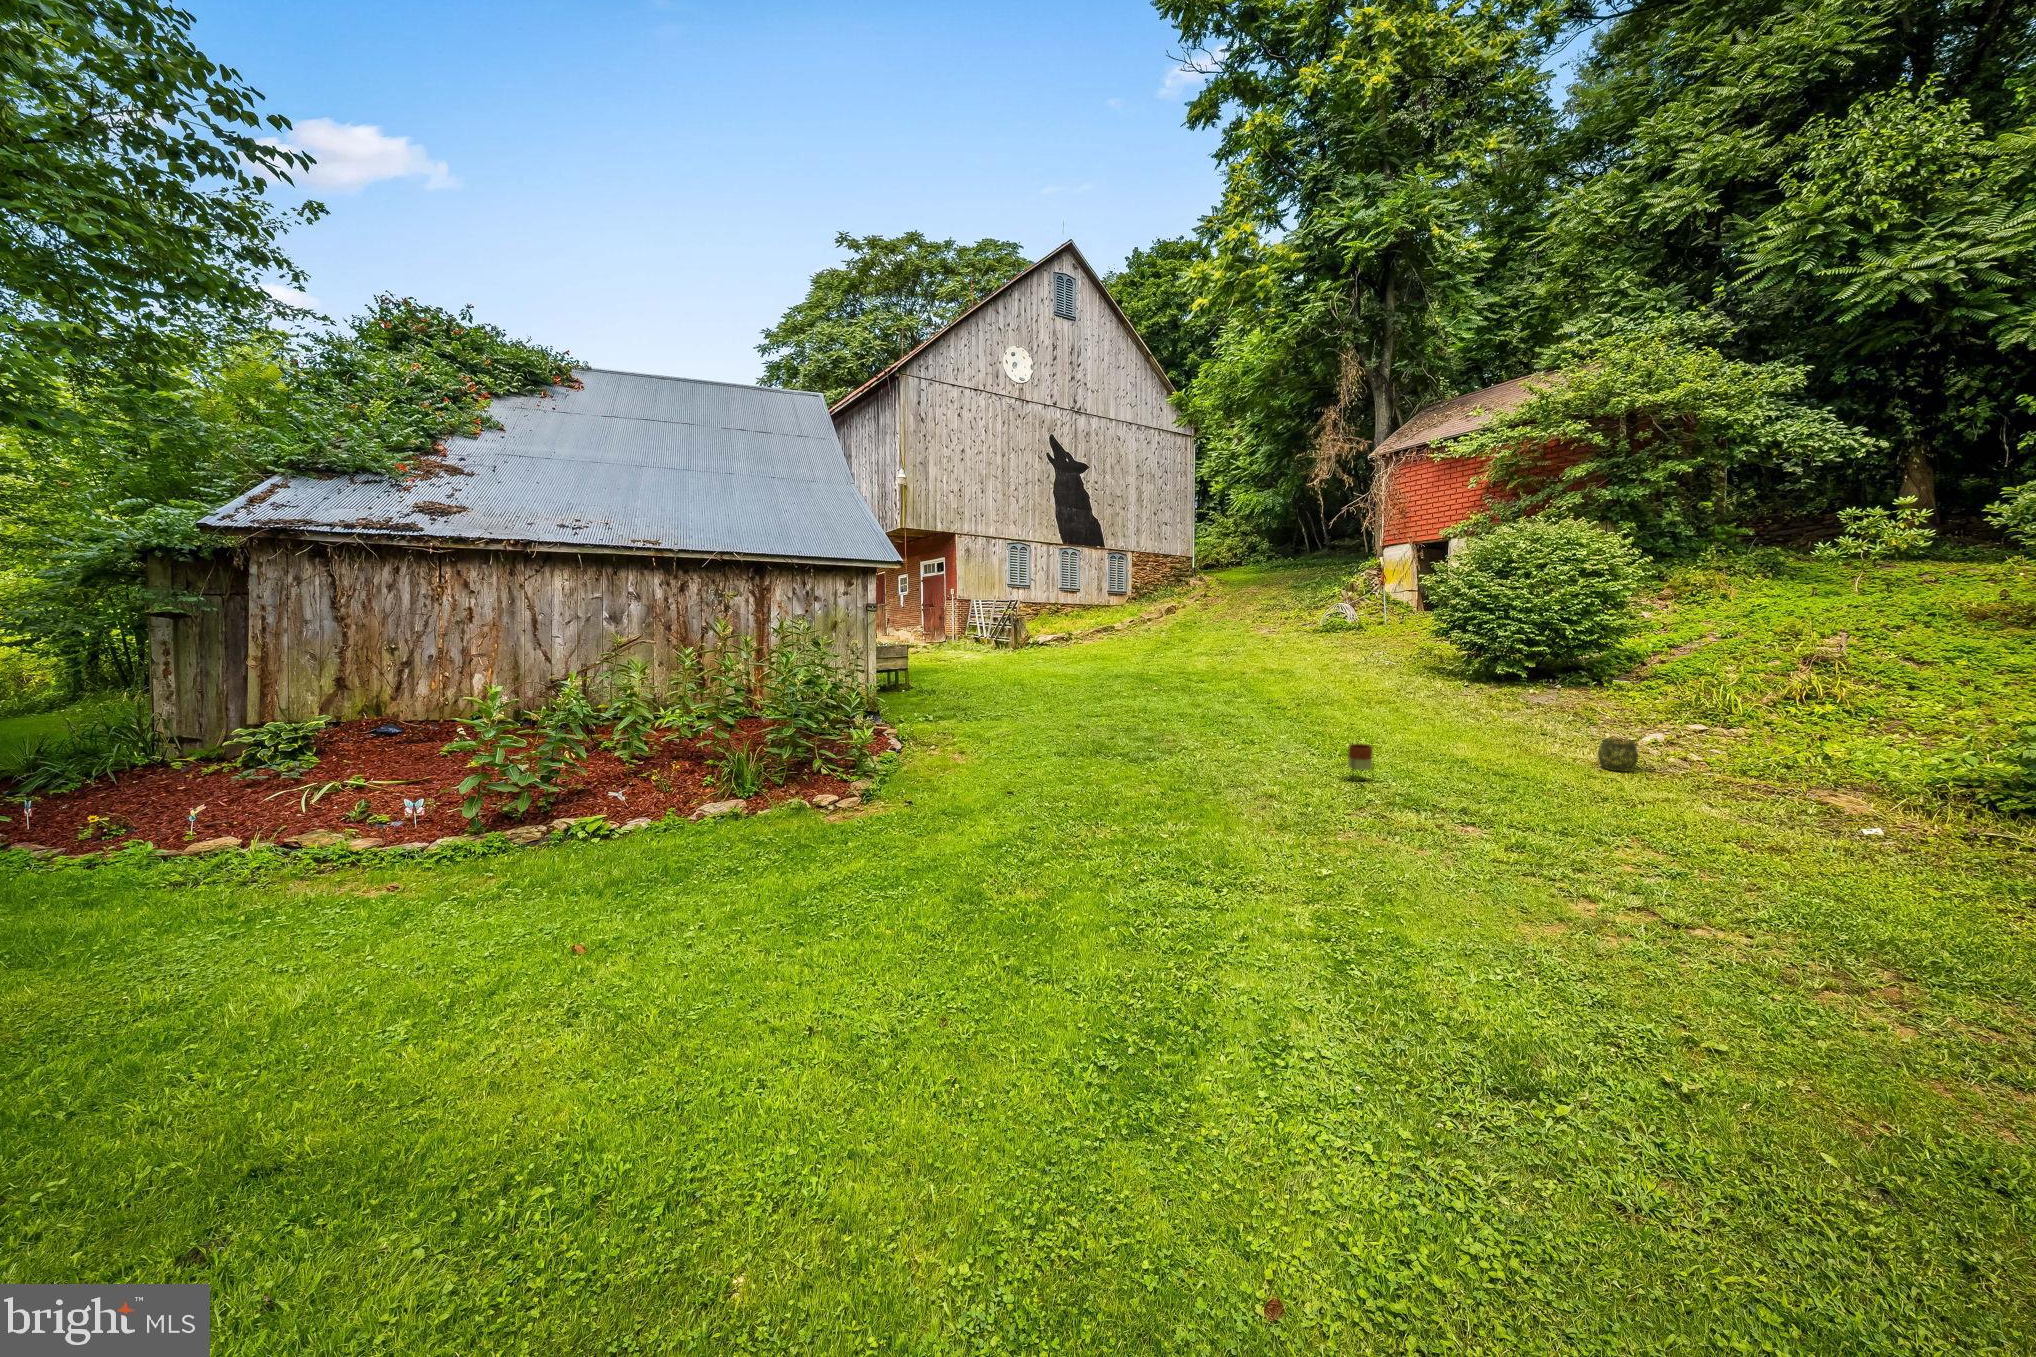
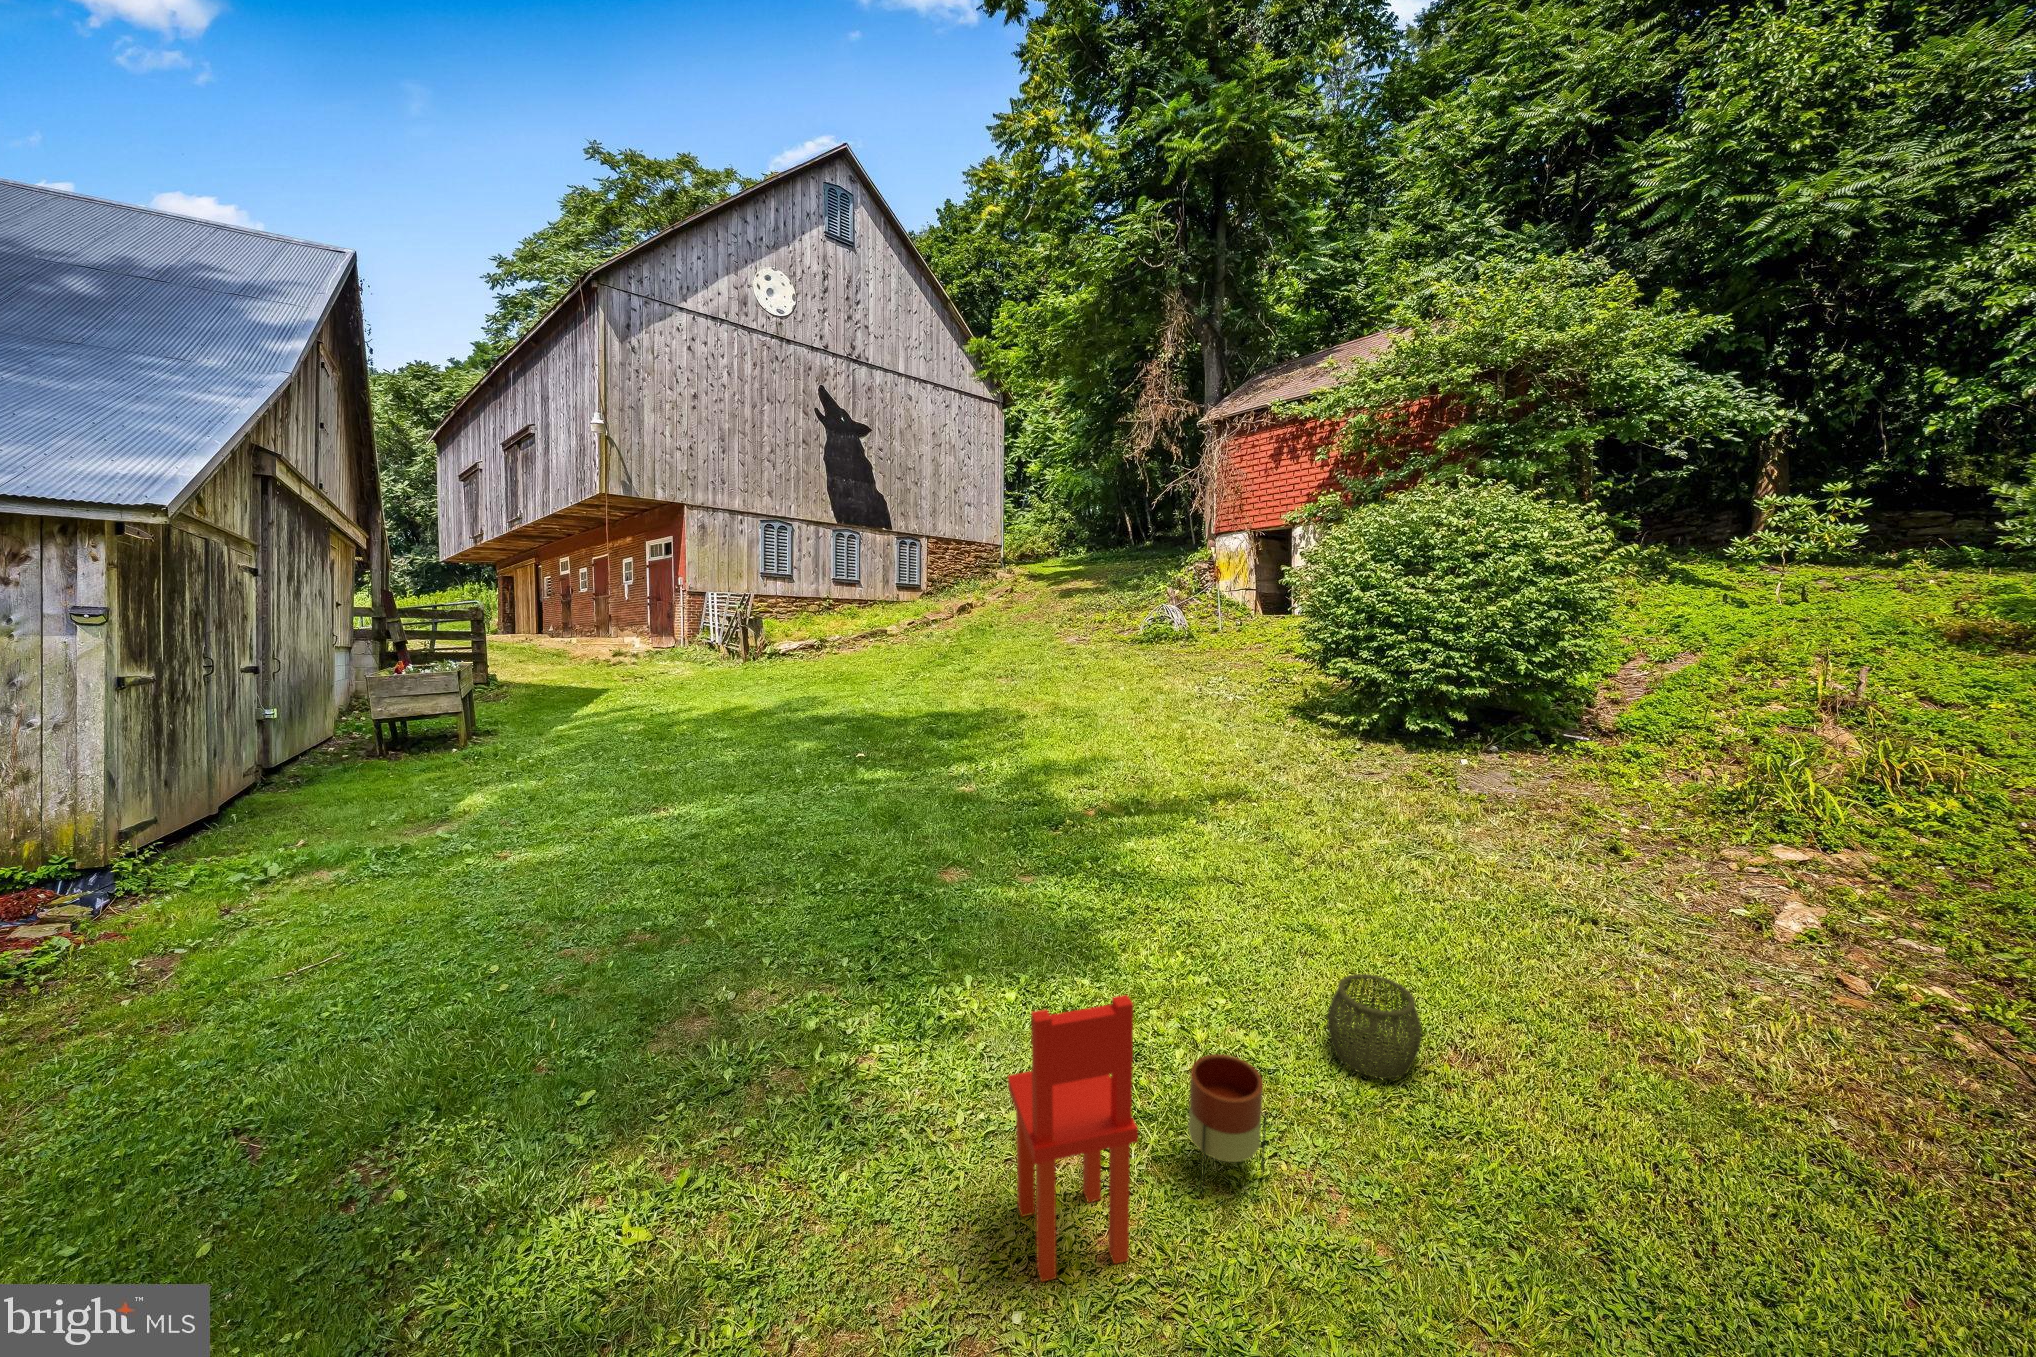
chair: none [1290,705,1332,789] -> present [1008,995,1138,1282]
woven basket: present [1597,738,1638,772] -> present [1327,974,1422,1080]

